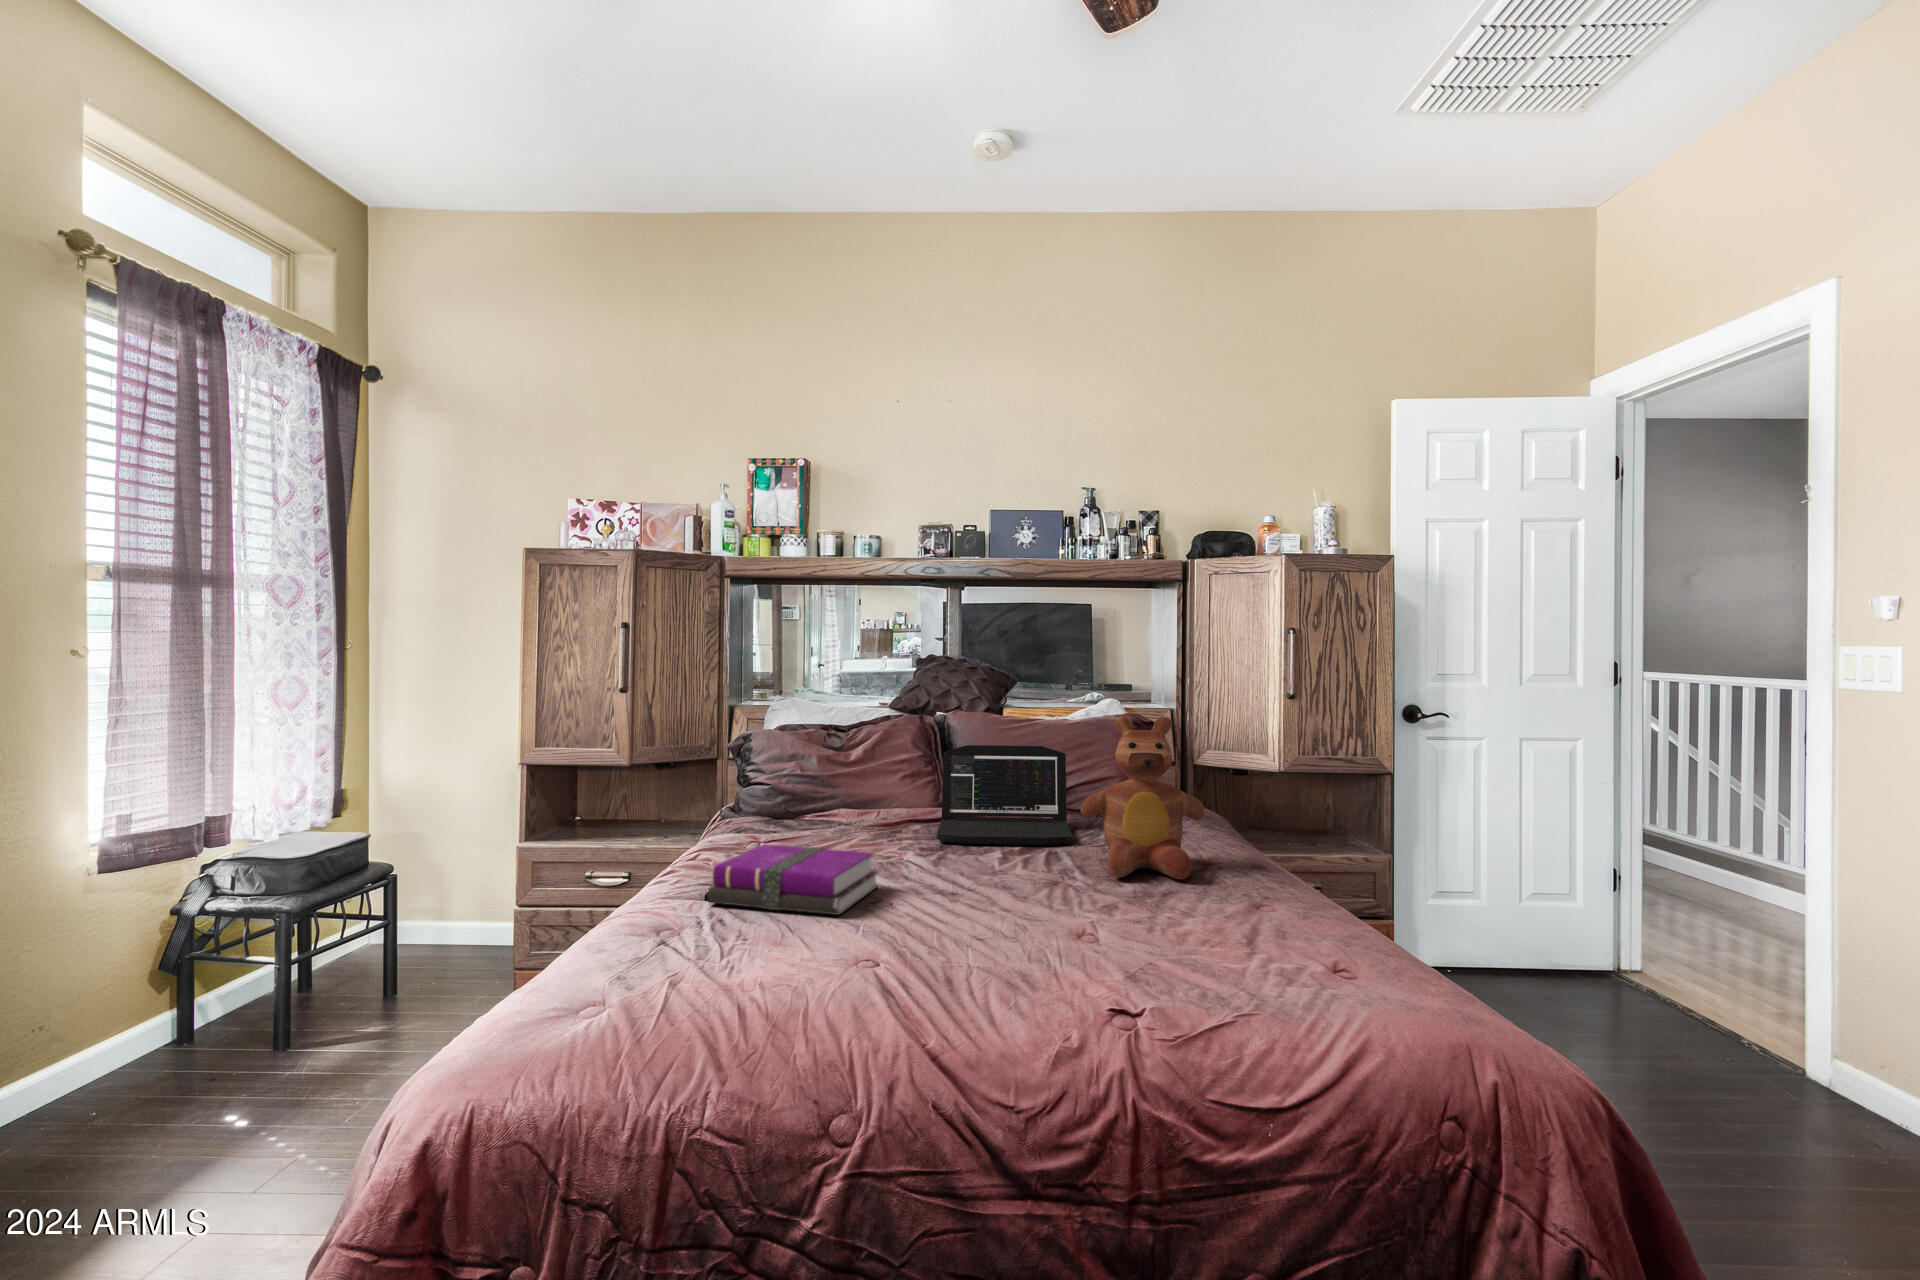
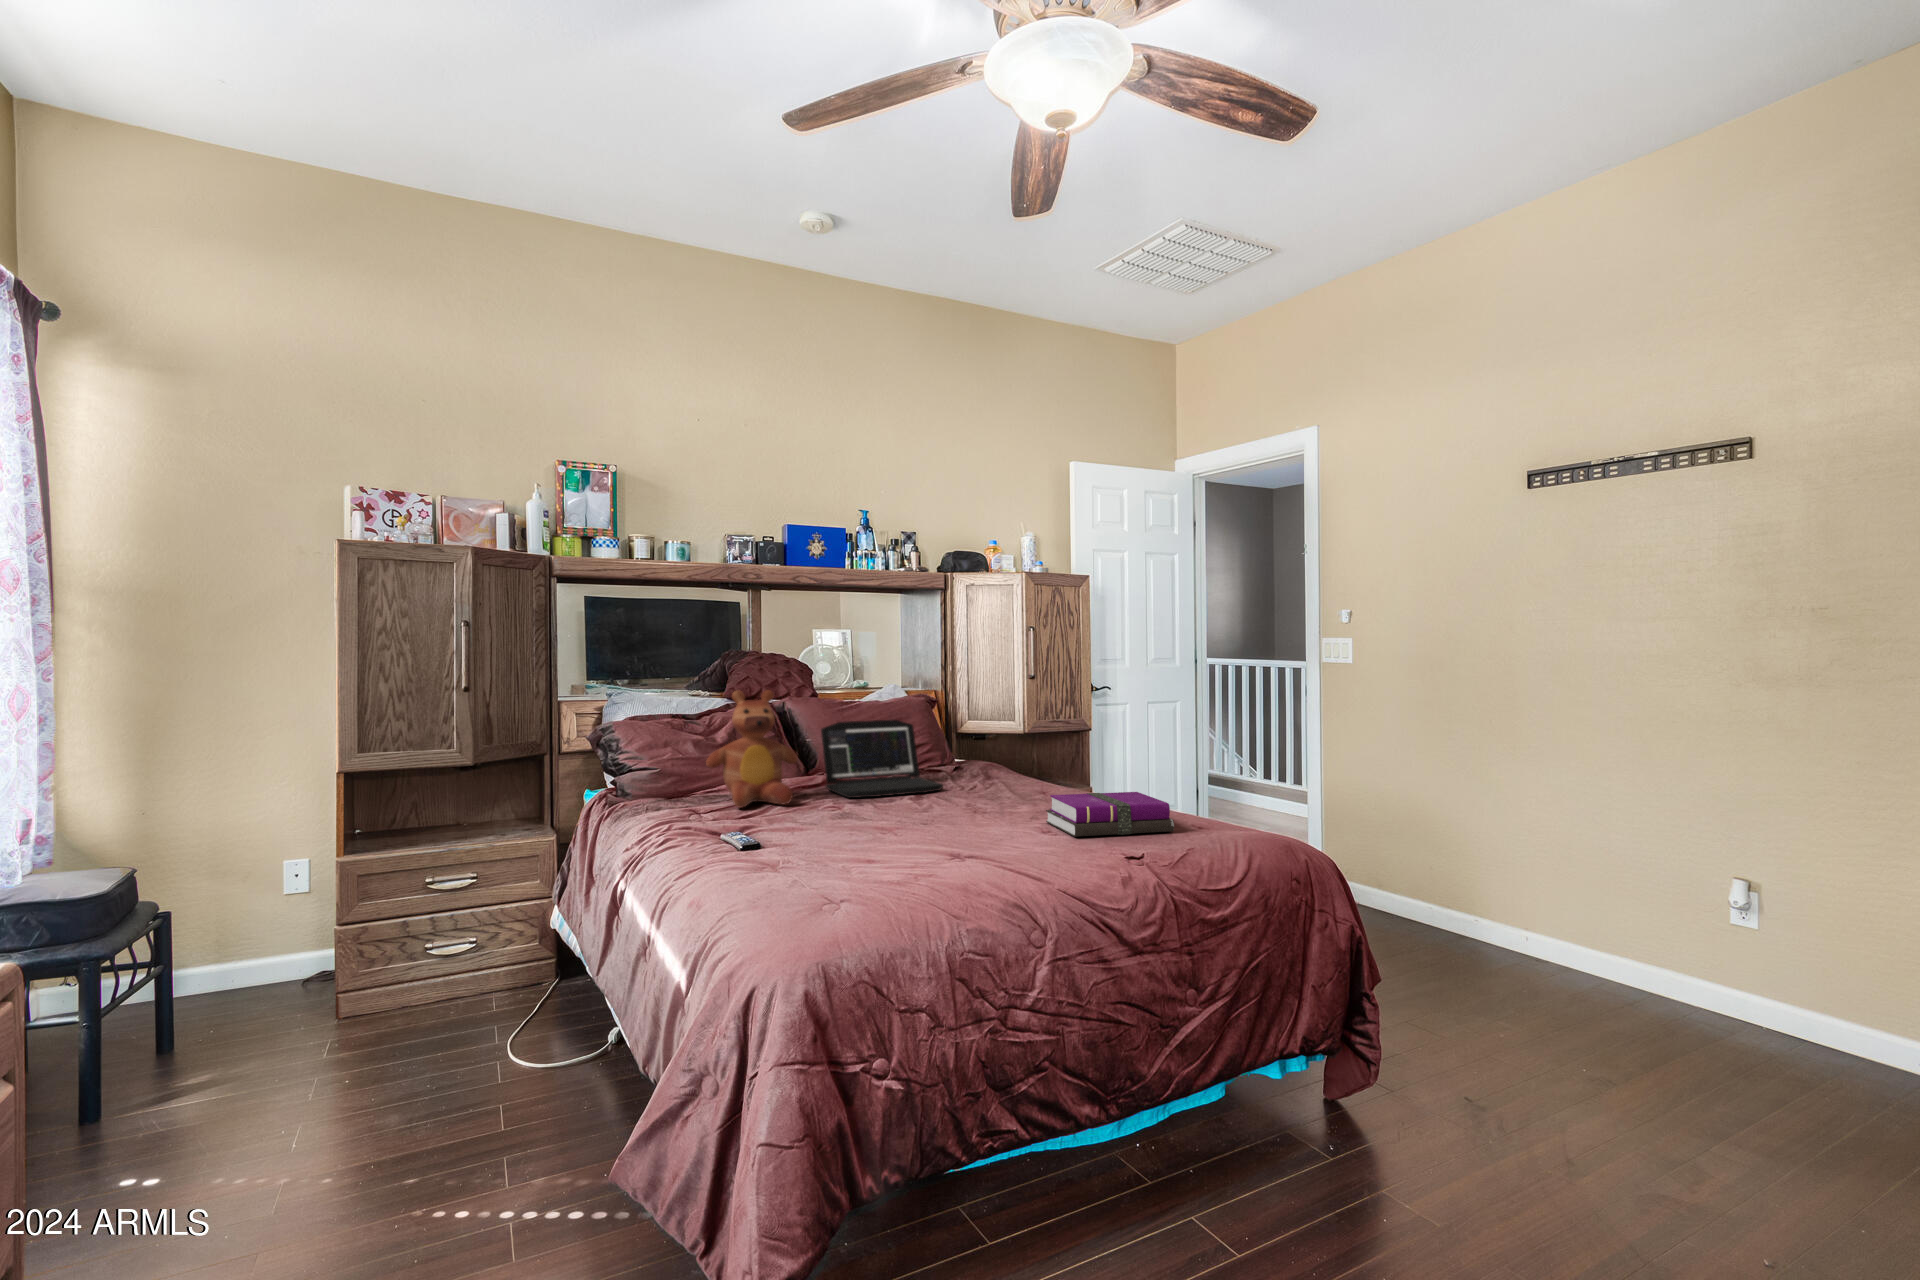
teddy bear: present [1081,716,1206,879] -> present [706,690,798,808]
notebook: present [707,844,877,915] -> present [1046,792,1174,837]

